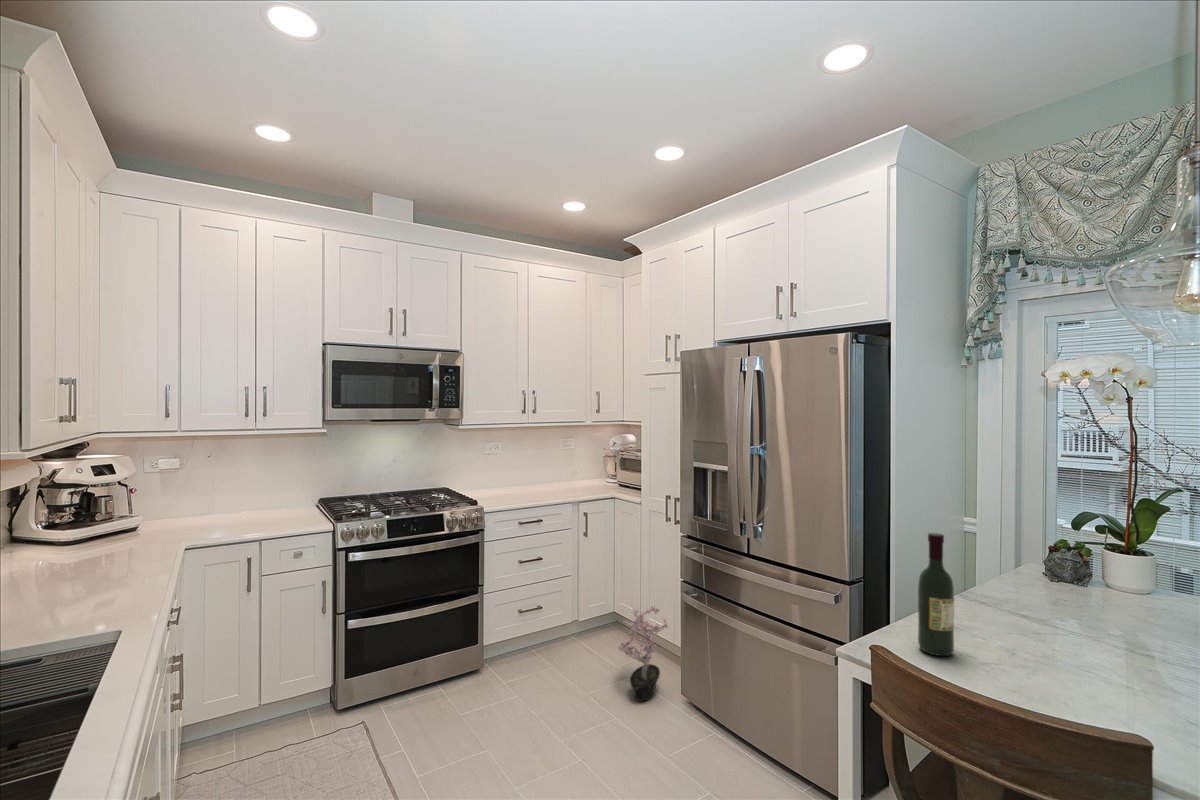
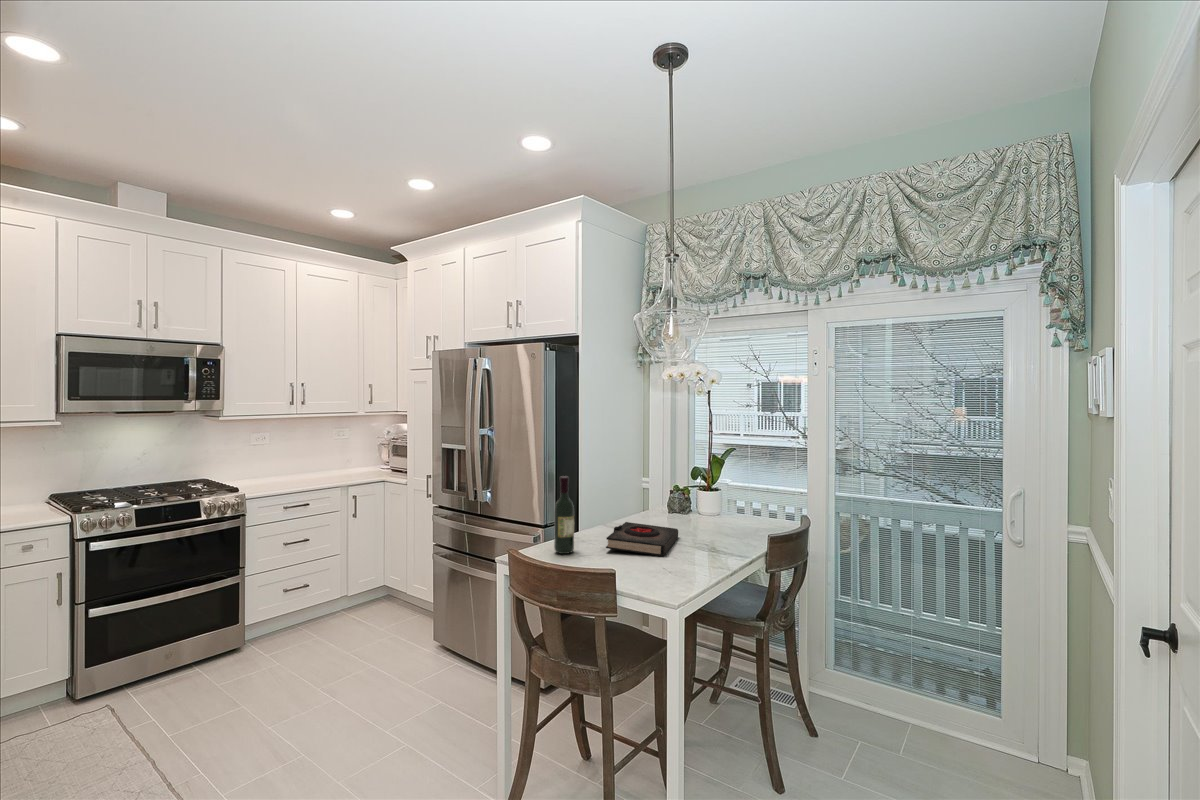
book: none [1011,603,1150,690] -> present [606,522,678,556]
potted plant: present [618,607,668,701] -> none [378,567,424,652]

